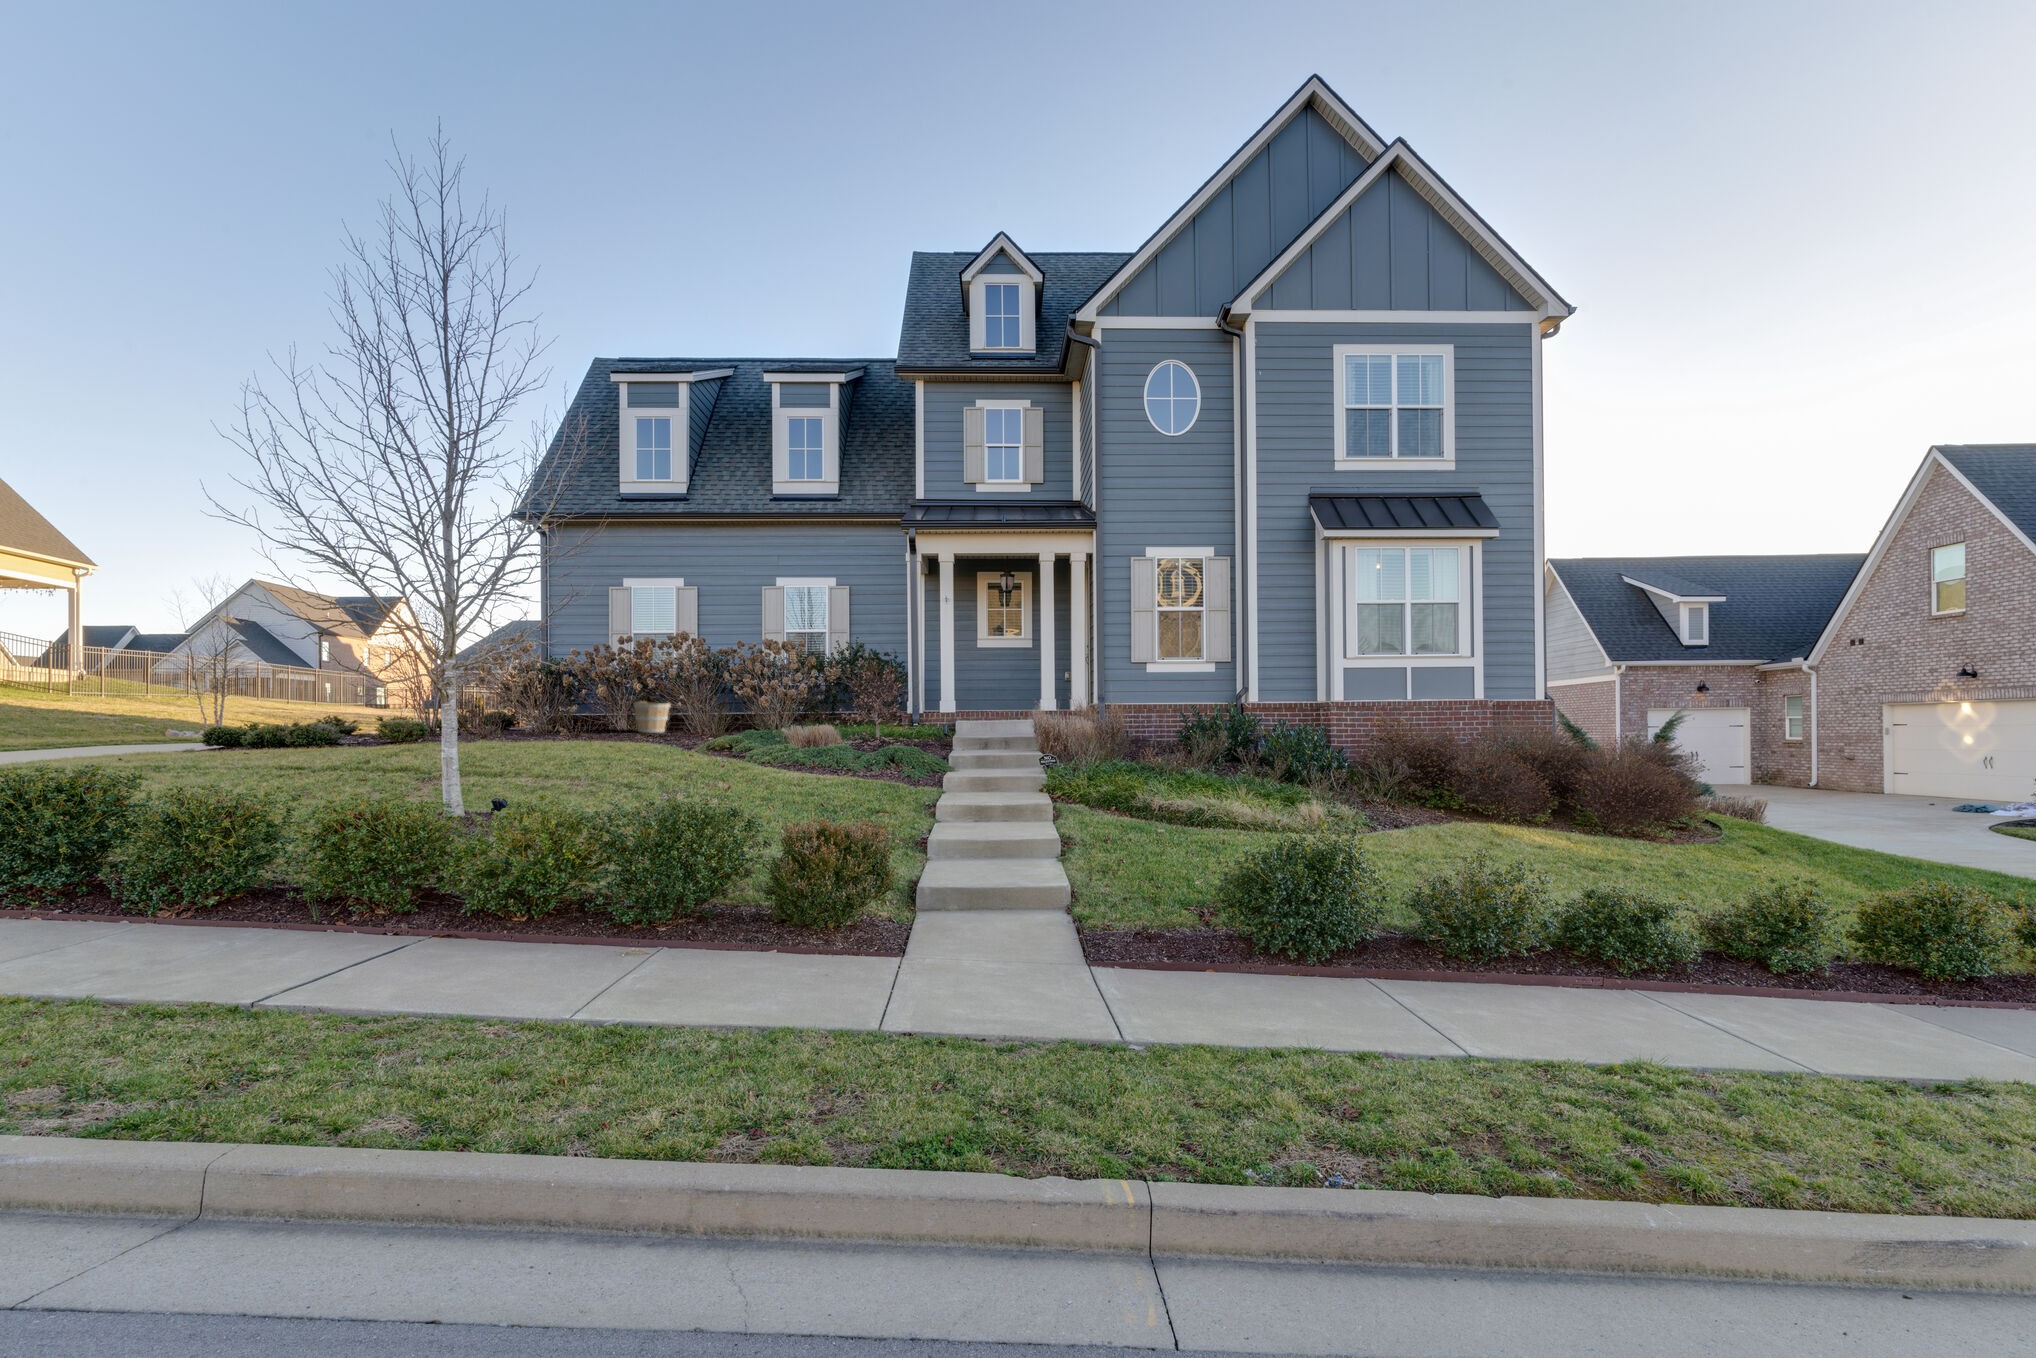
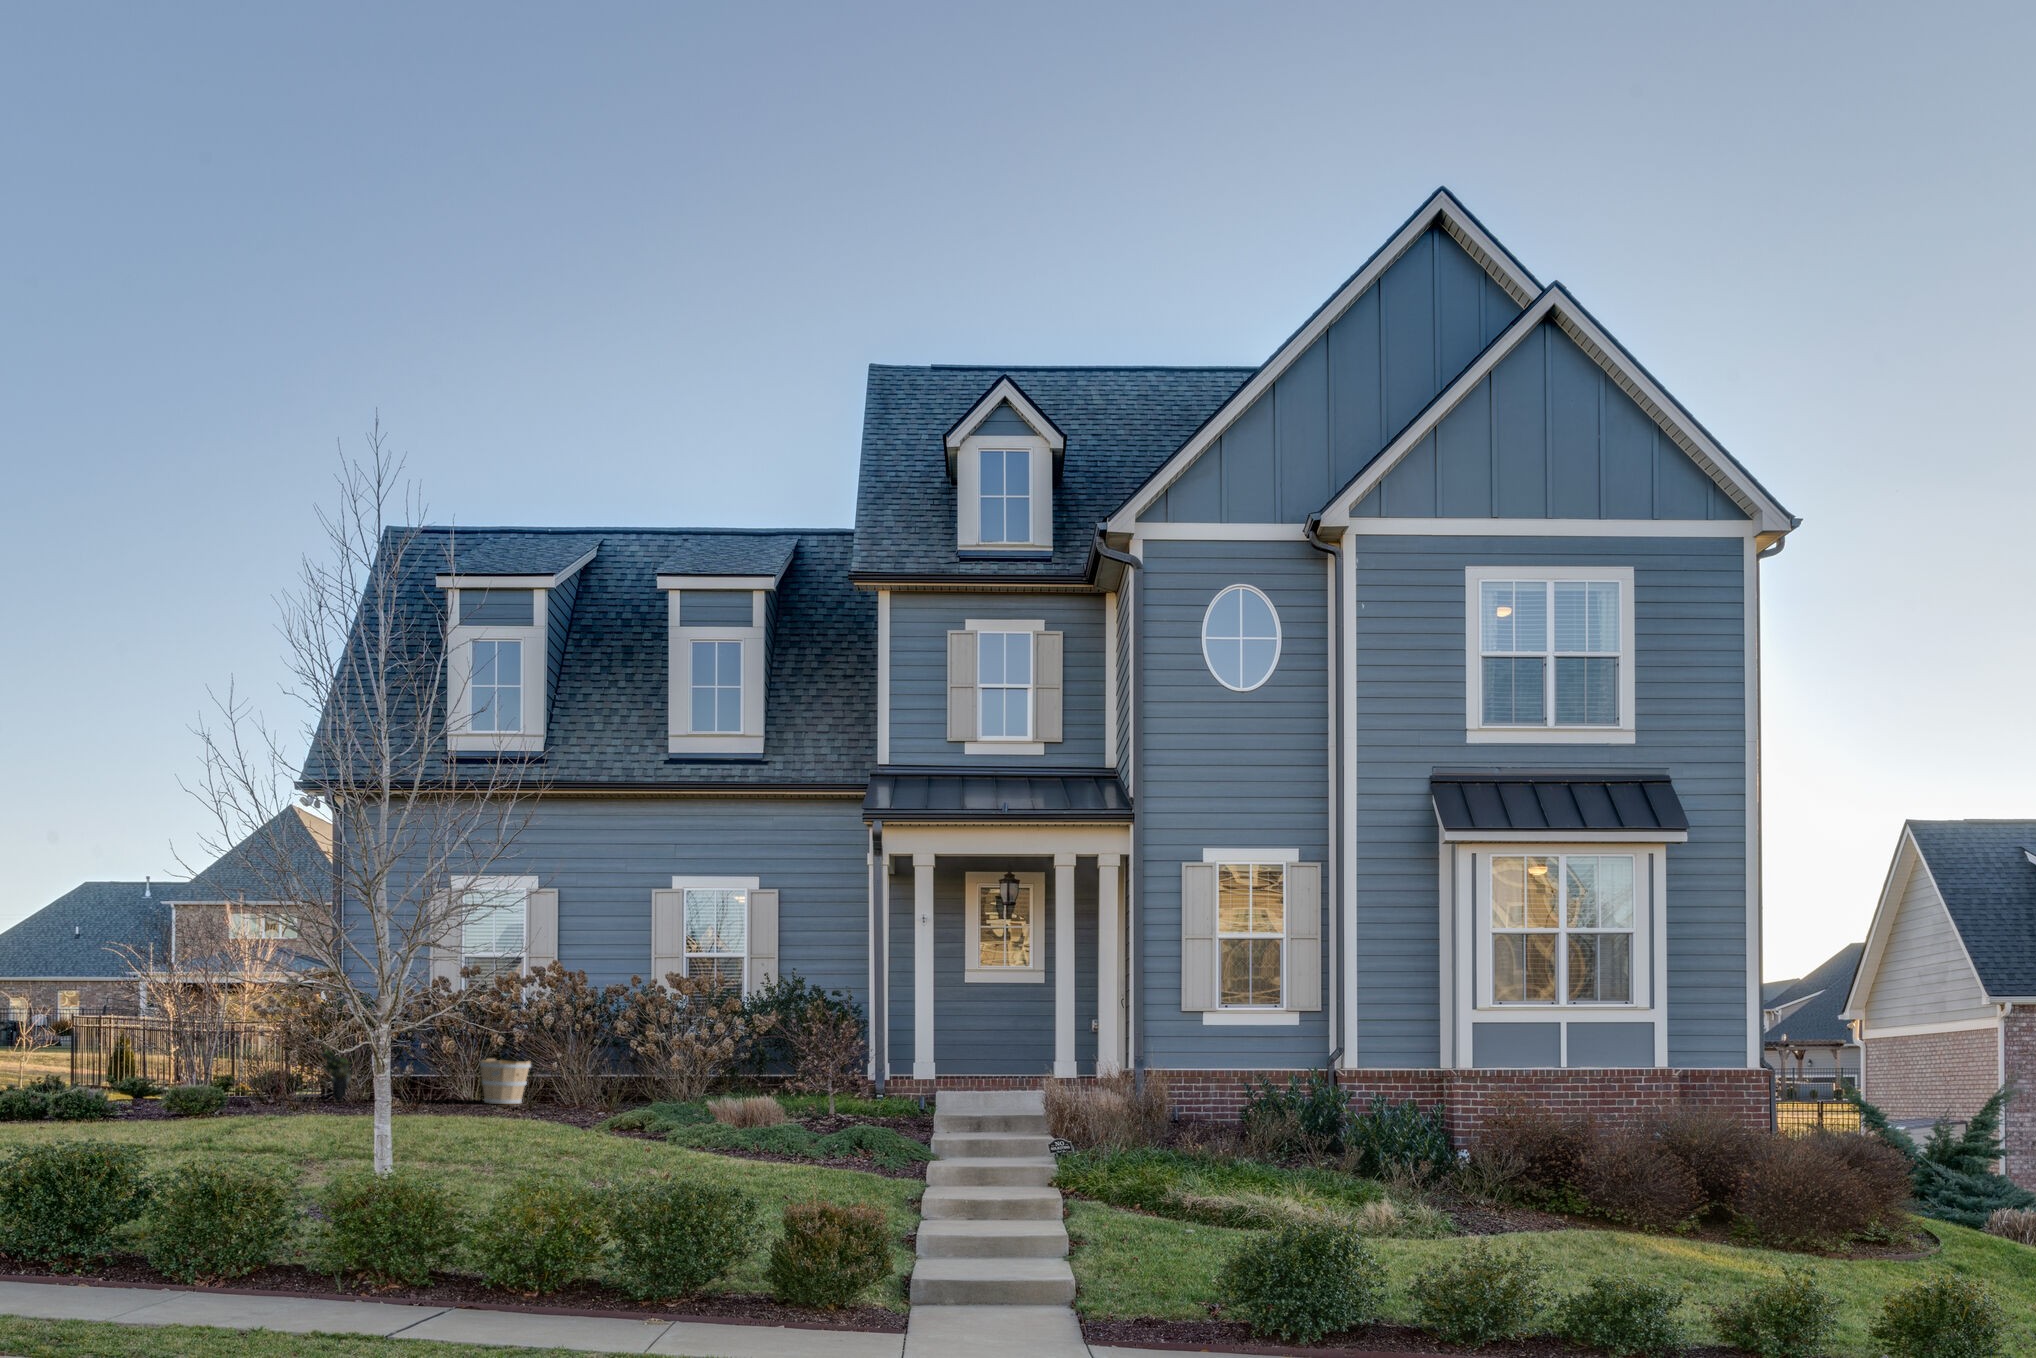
potted plant: none [515,691,542,732] -> present [322,1046,353,1102]

